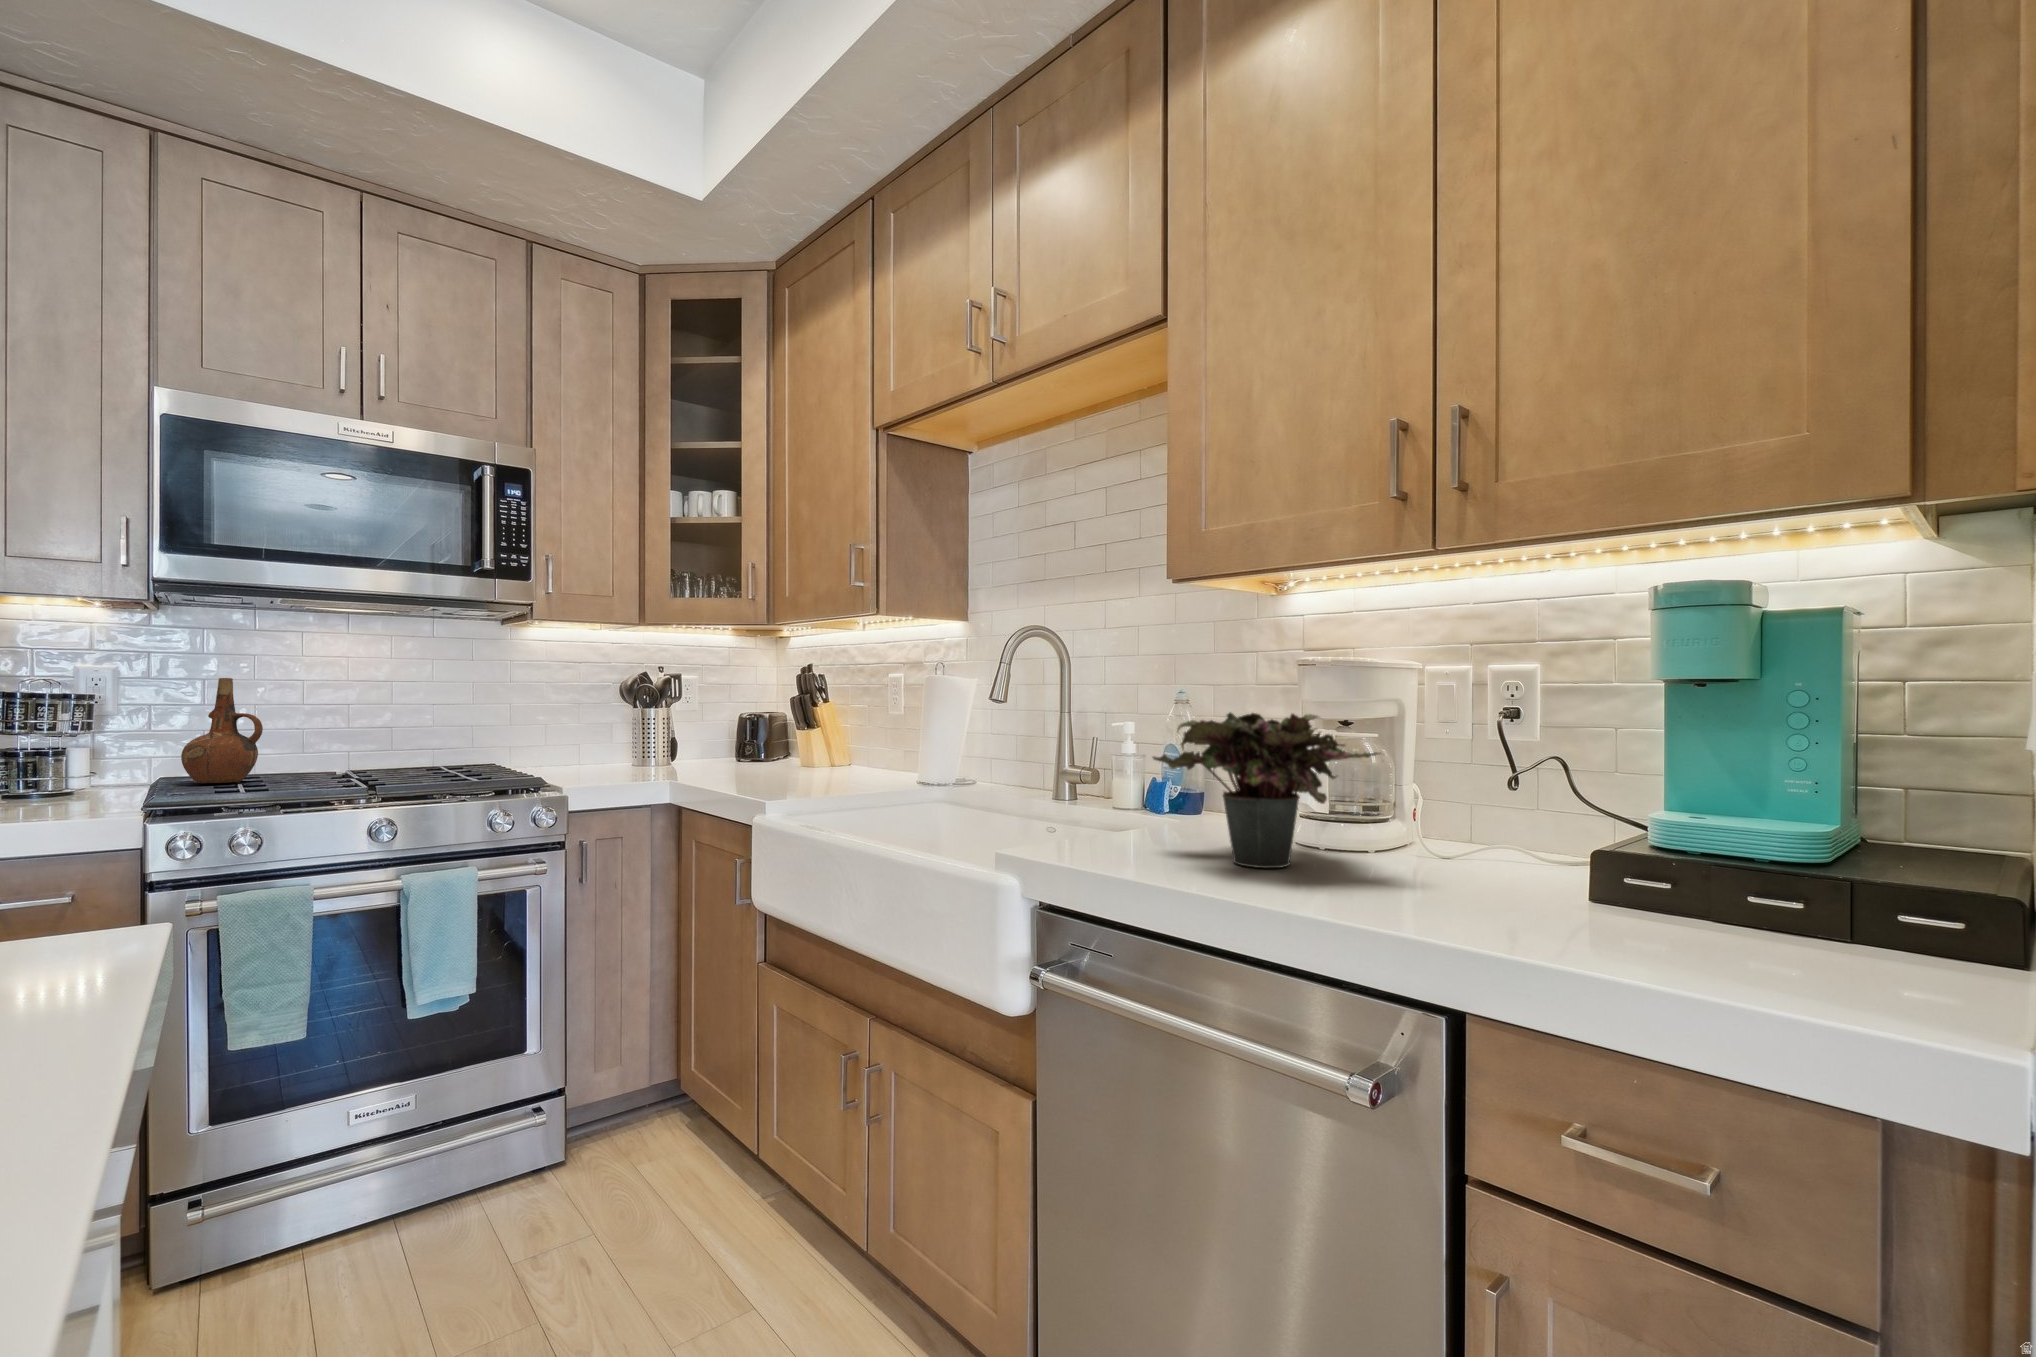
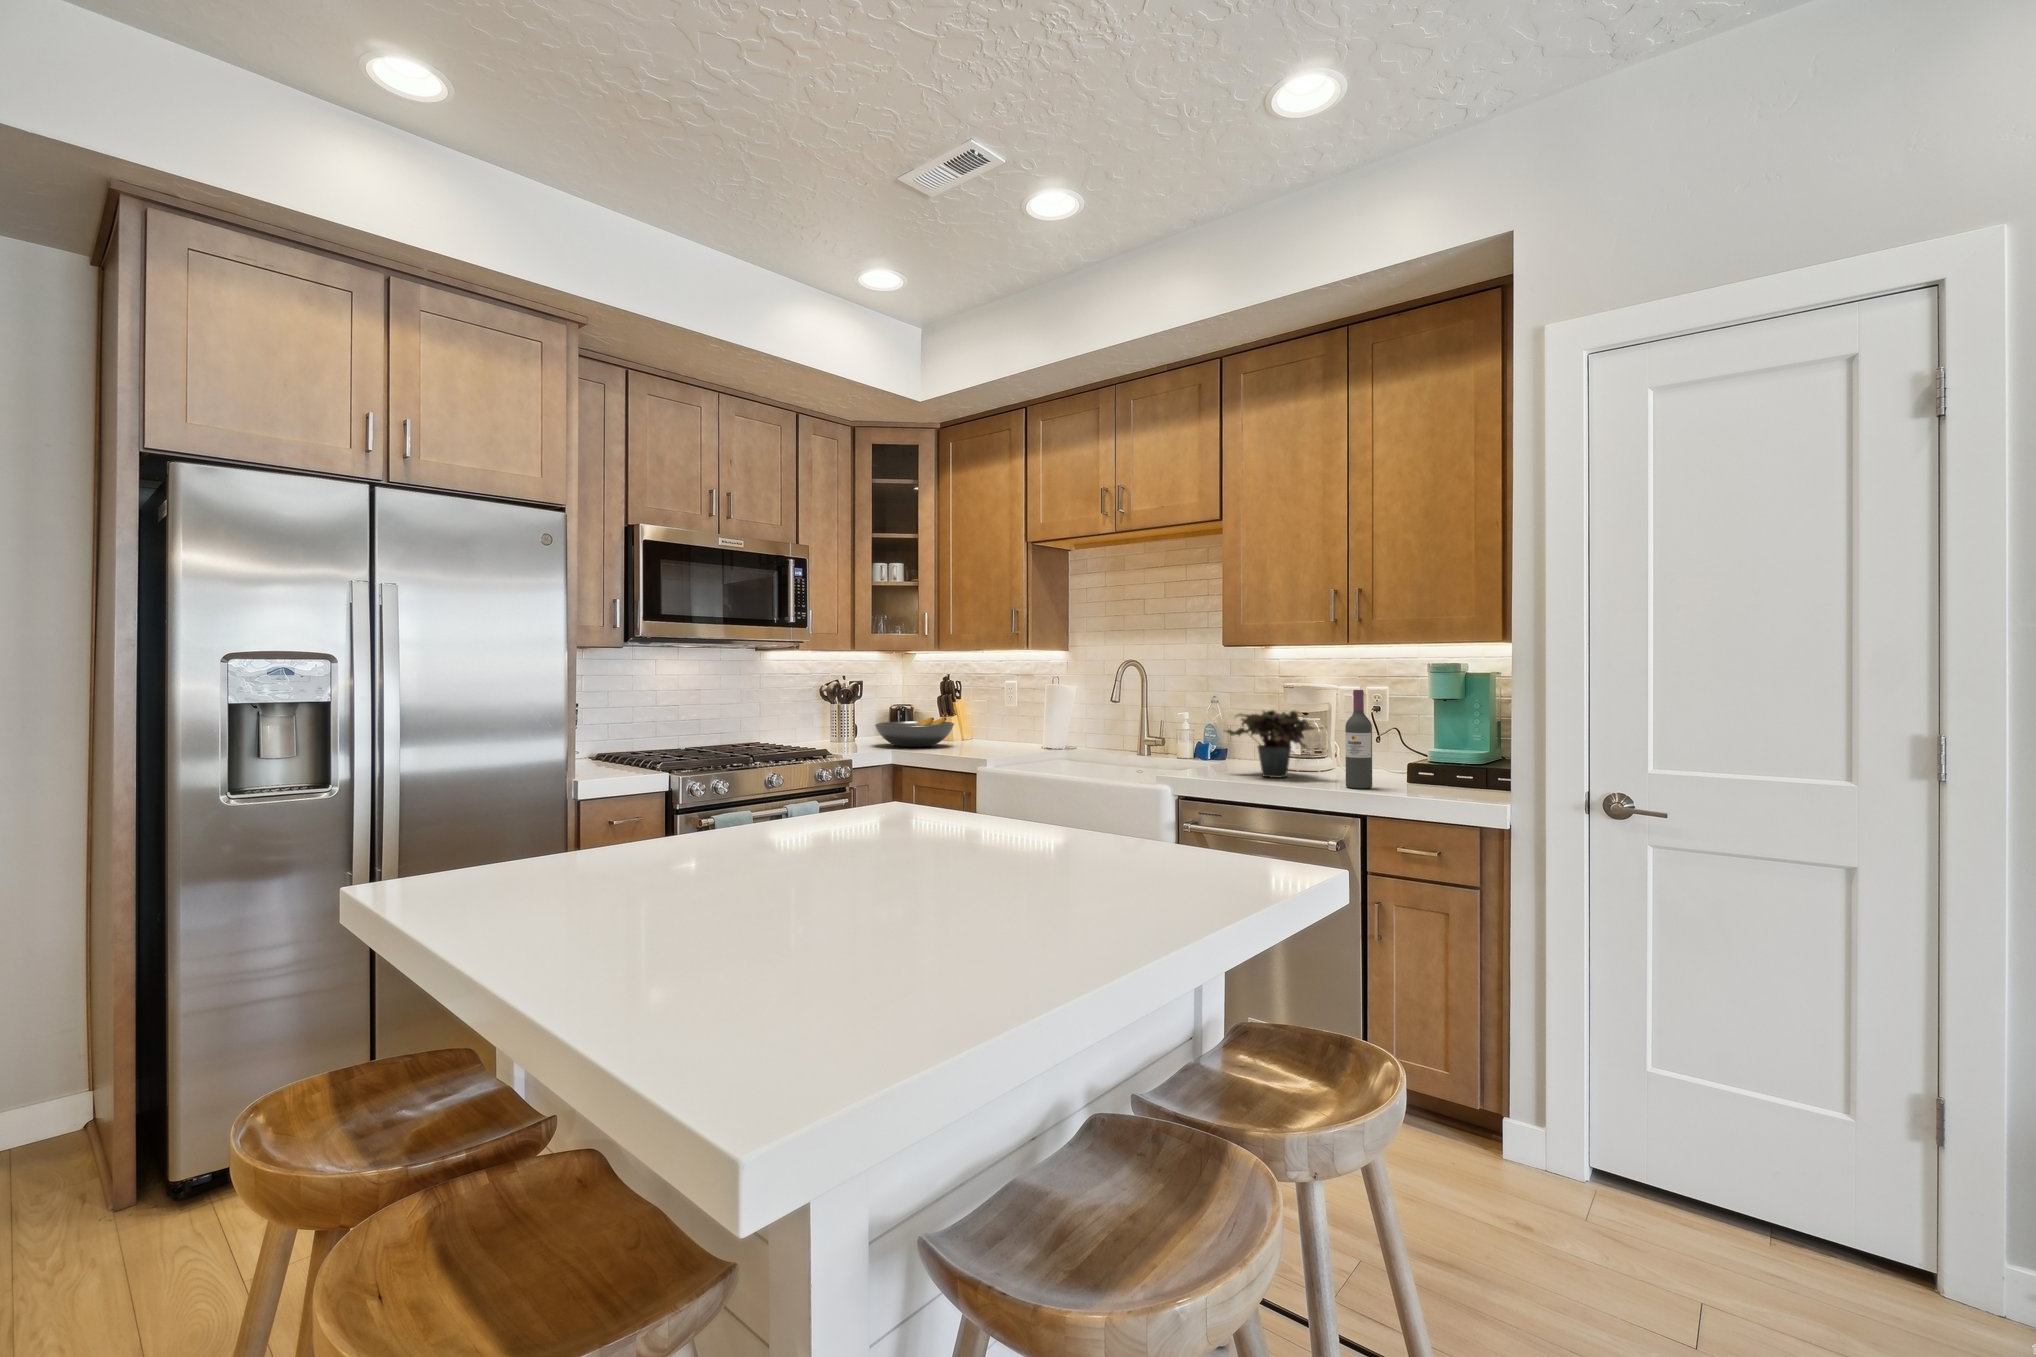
wine bottle: none [1419,656,1495,922] -> present [1345,690,1372,789]
ceramic pitcher: present [181,678,263,783] -> none [612,690,653,755]
fruit bowl: none [664,728,794,774] -> present [875,718,954,747]

